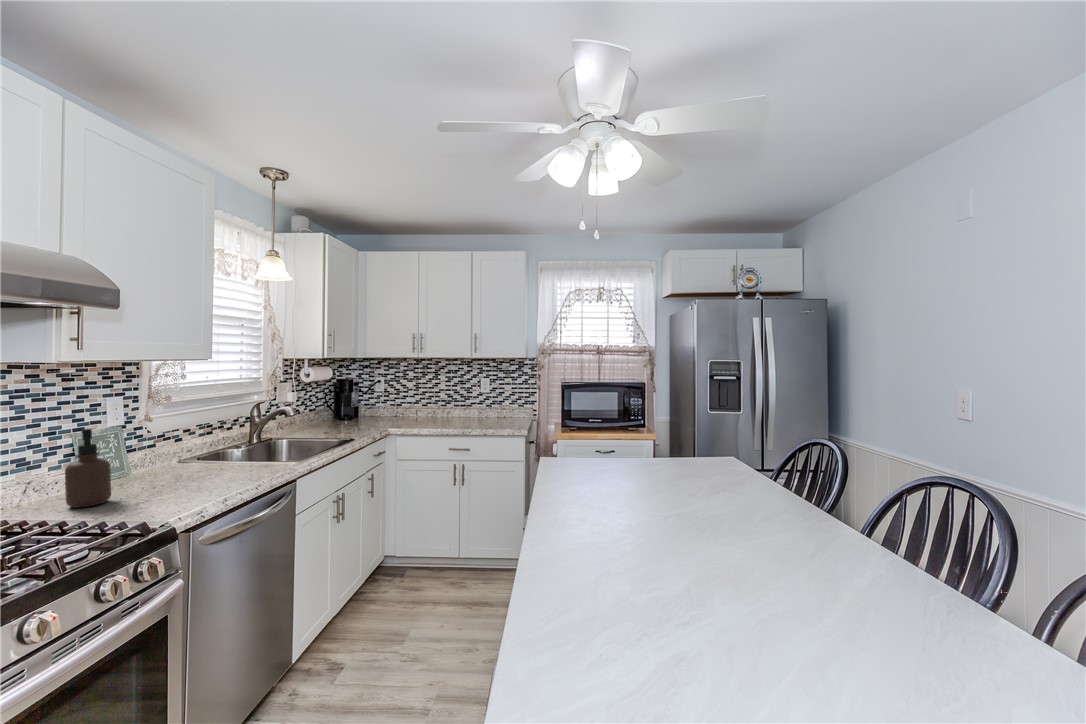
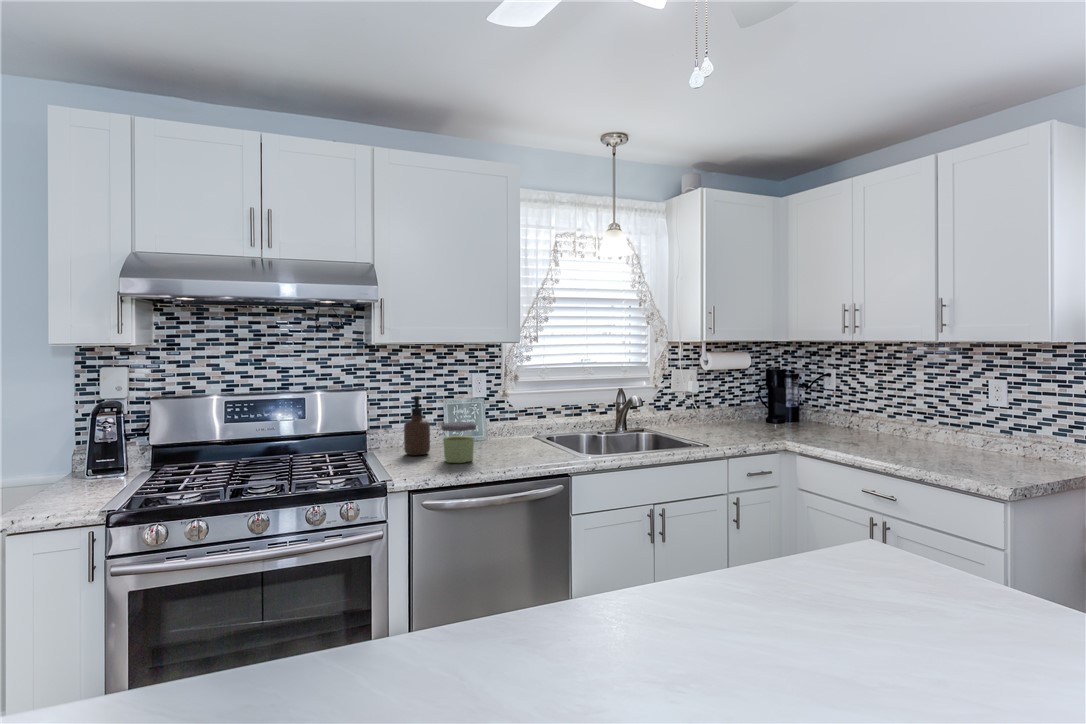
jar: none [152,449,205,498] -> present [441,422,476,463]

